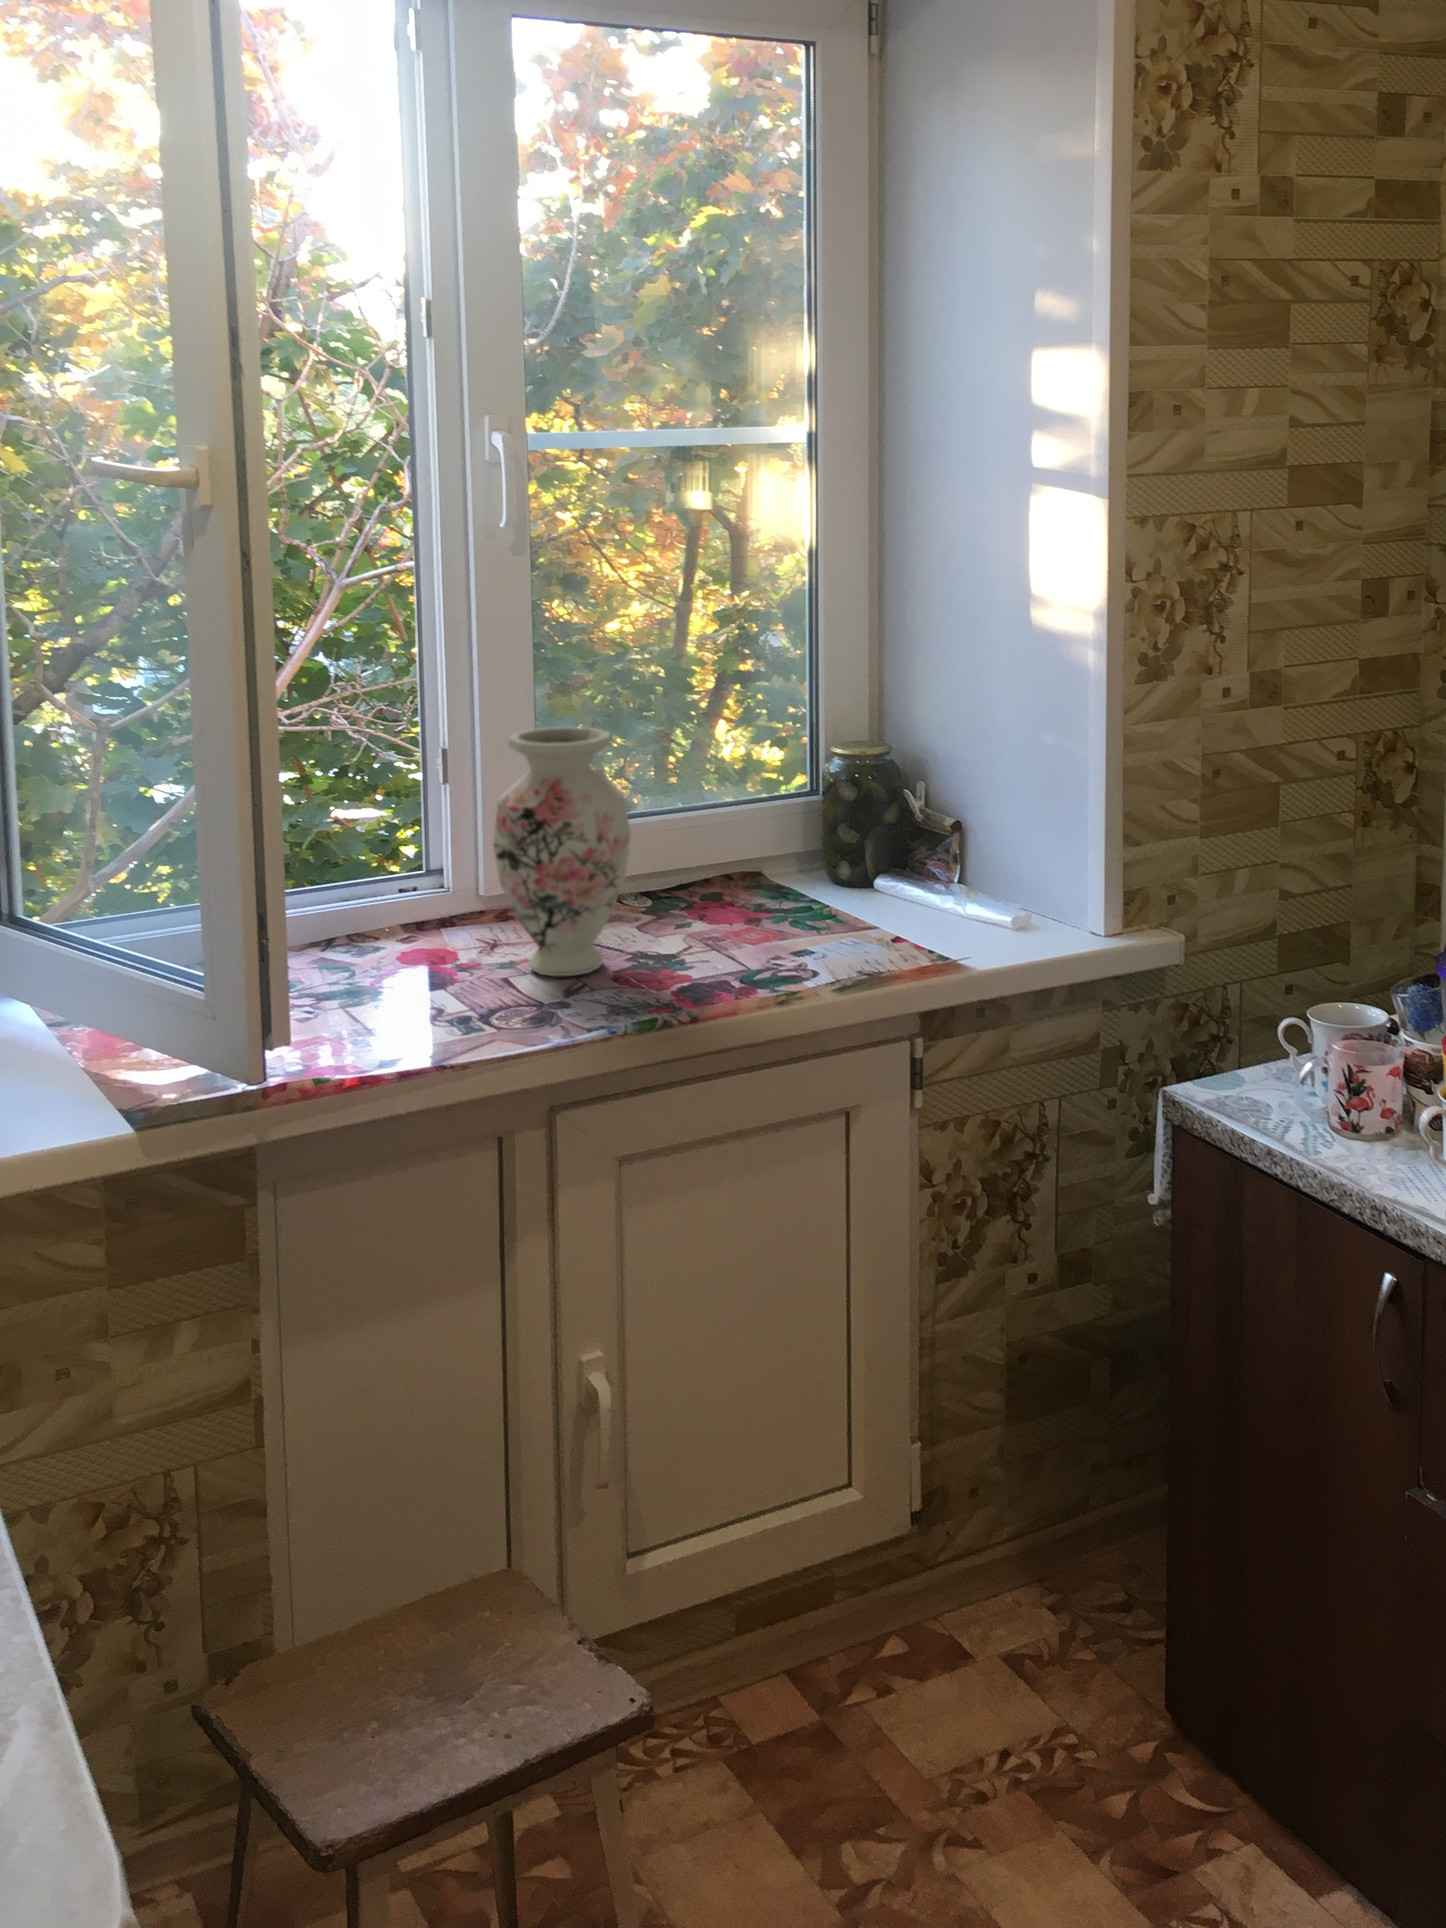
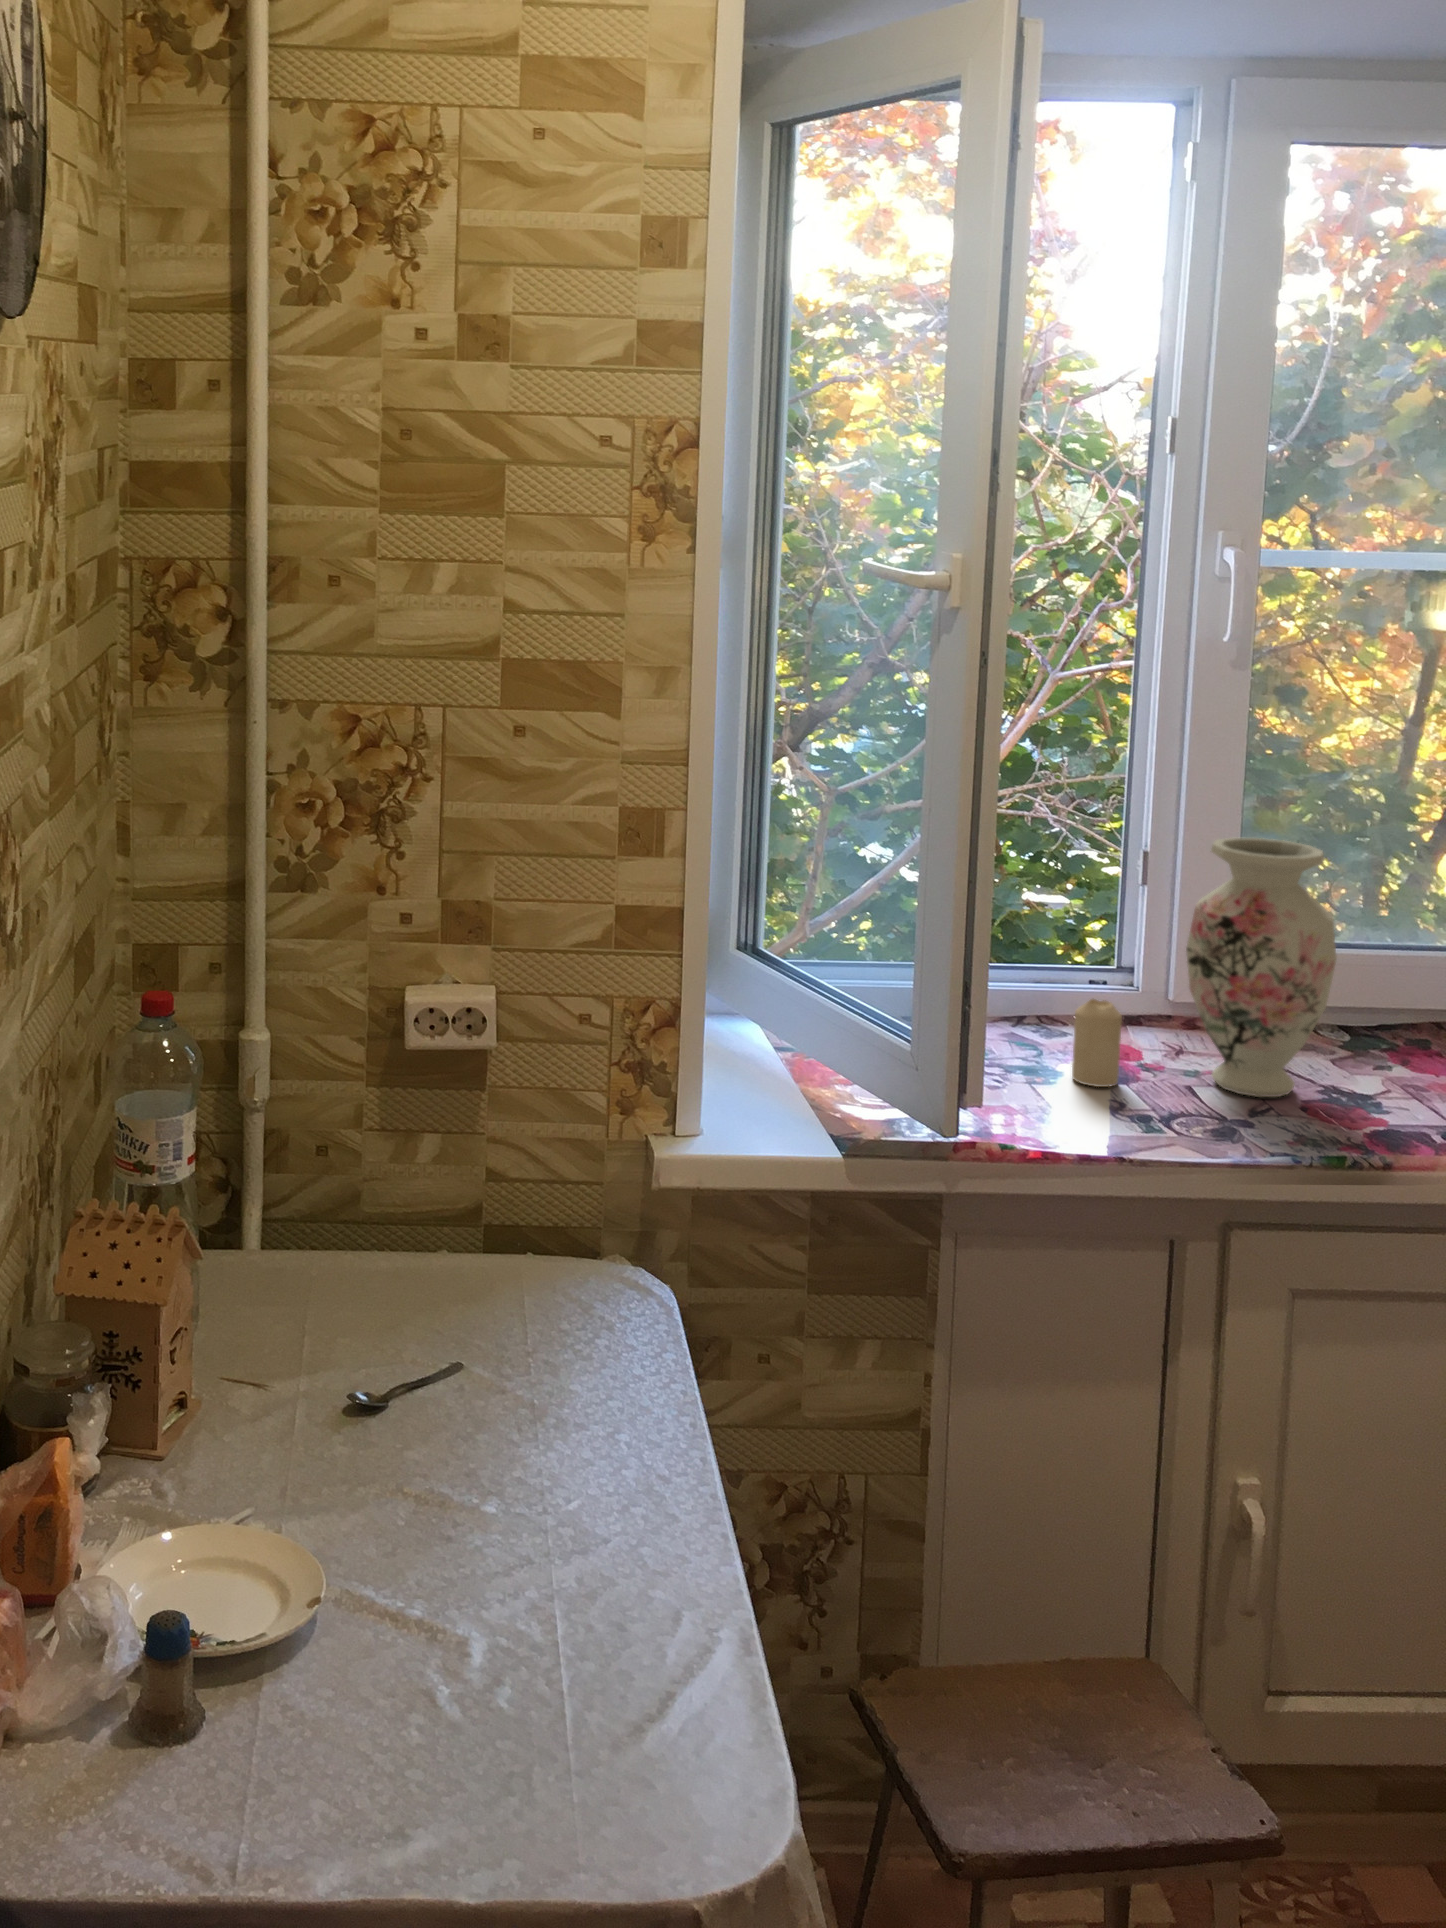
candle: none [391,909,439,996] -> present [1072,999,1122,1087]

